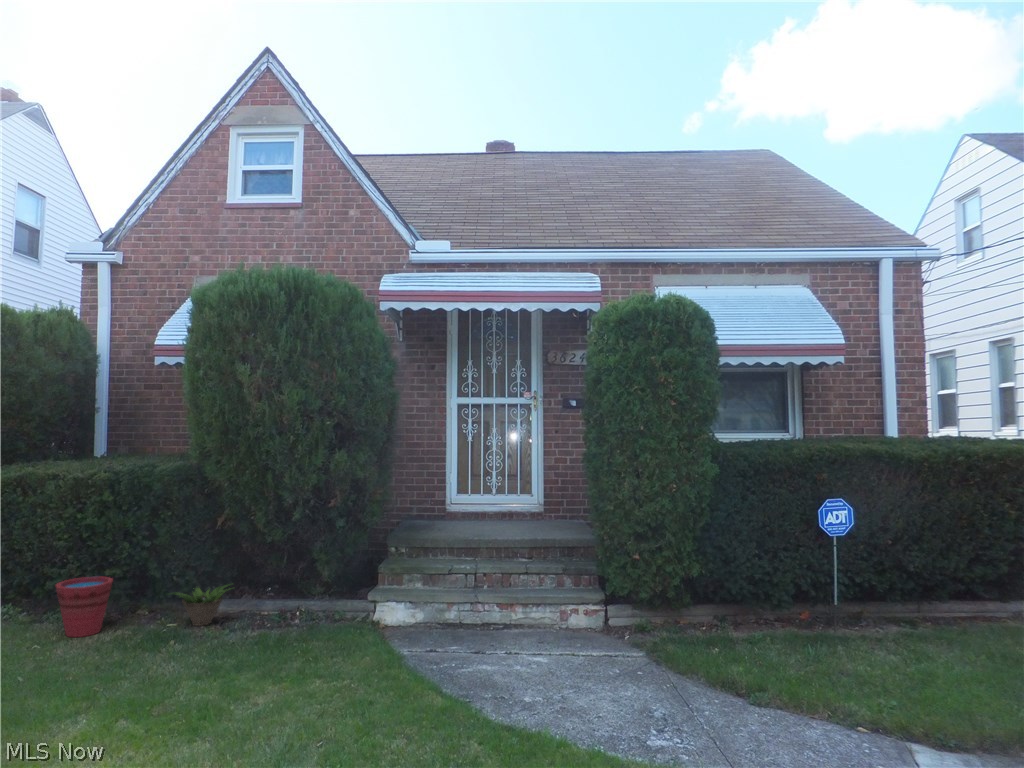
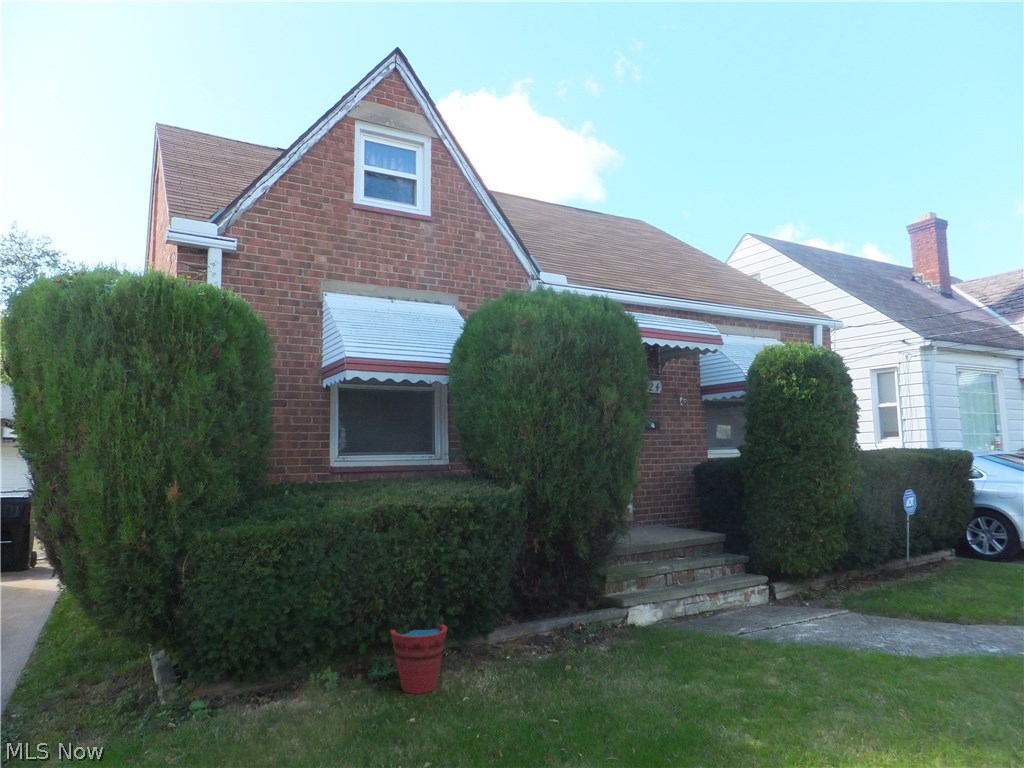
decorative plant: present [175,584,231,626] -> none [467,611,532,659]

